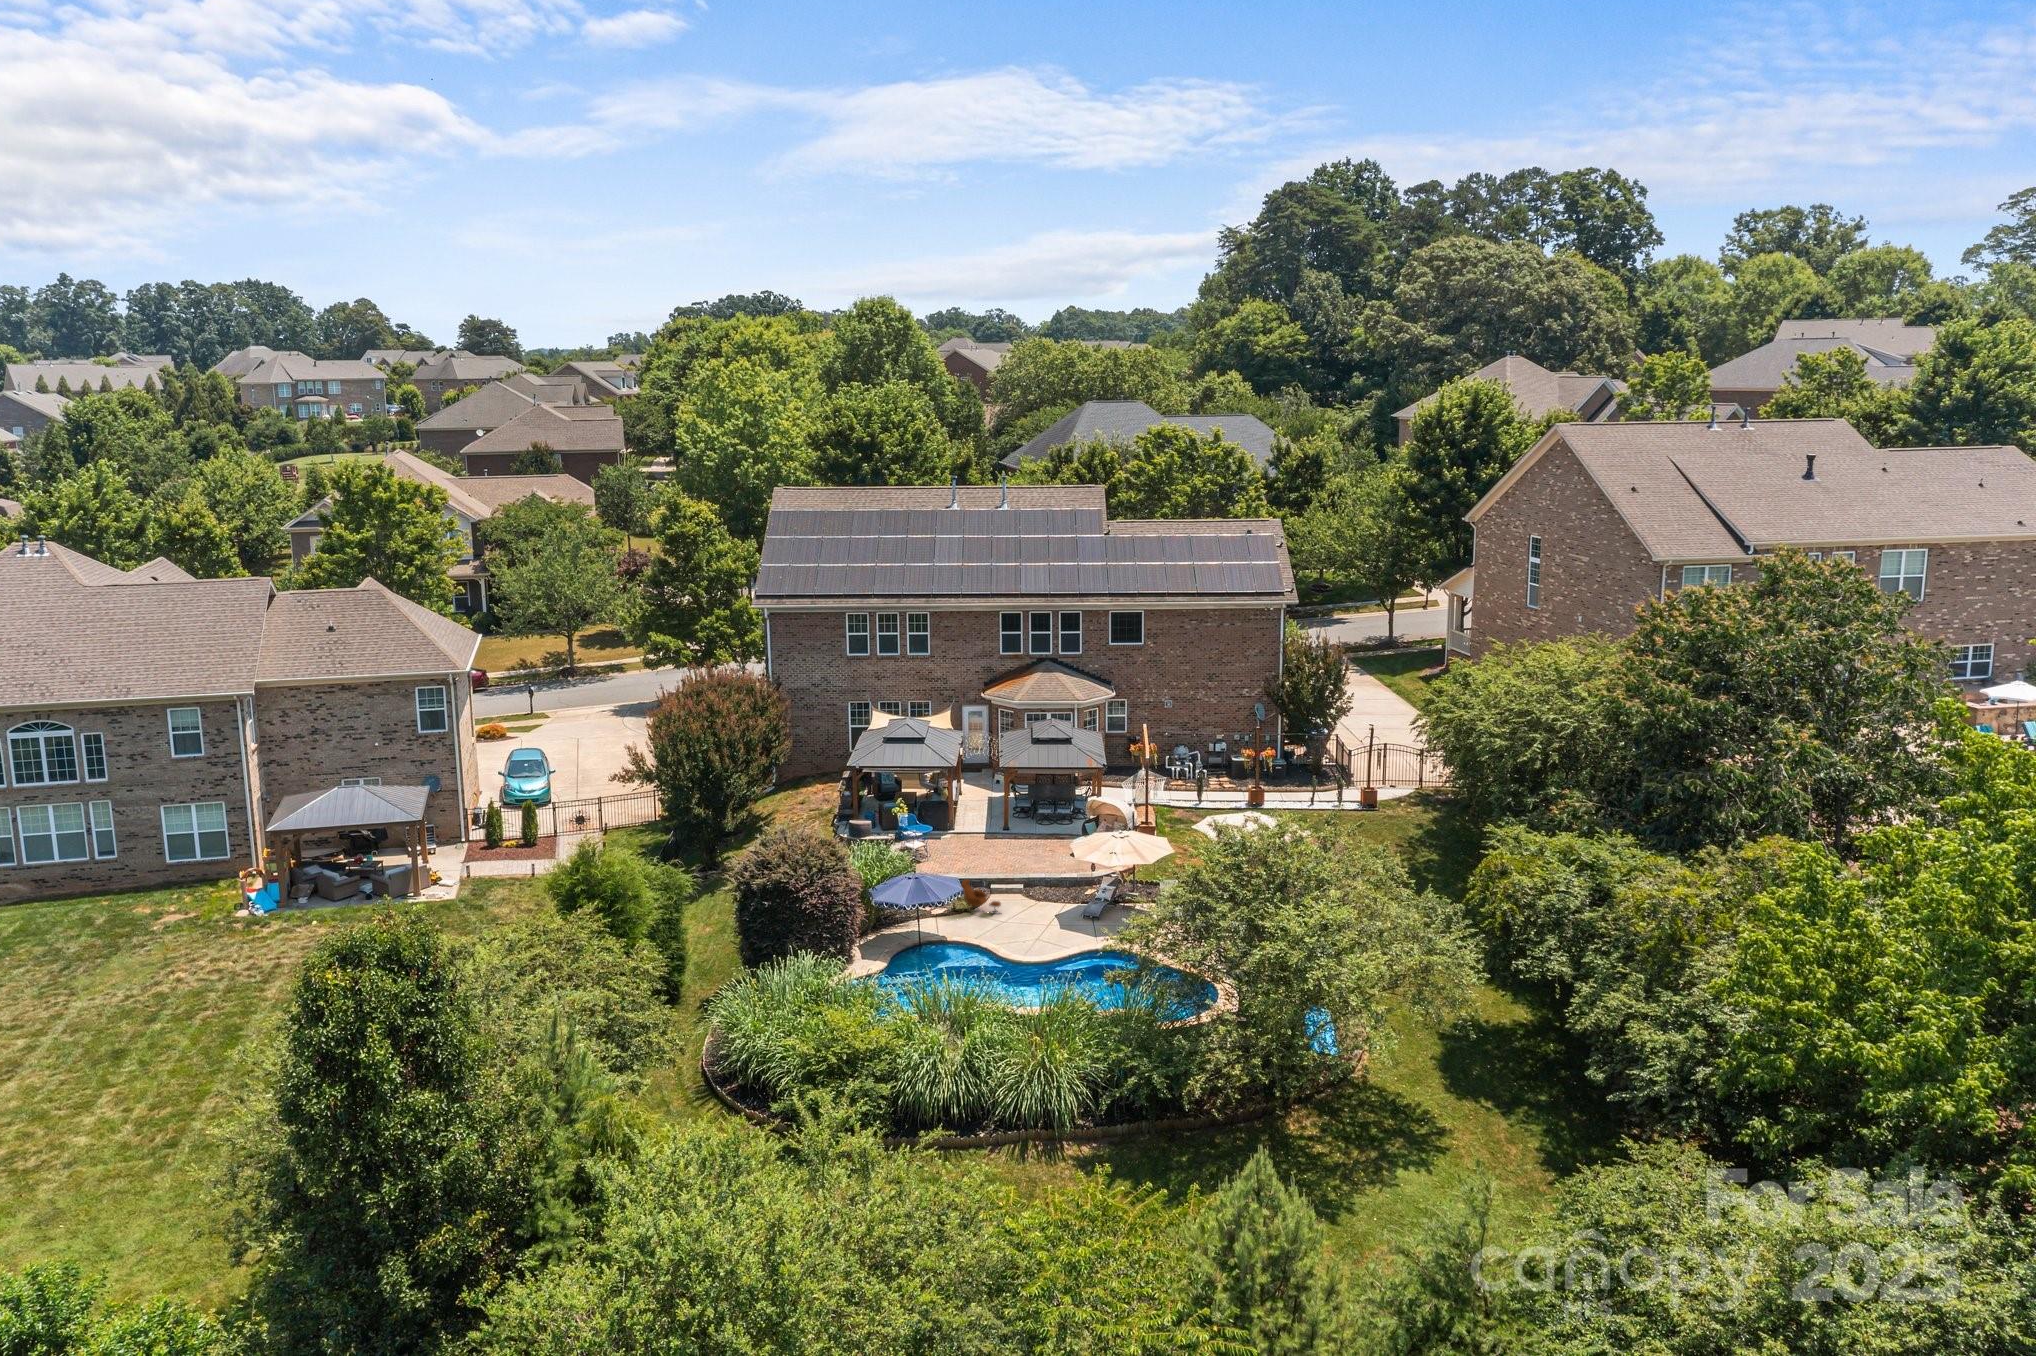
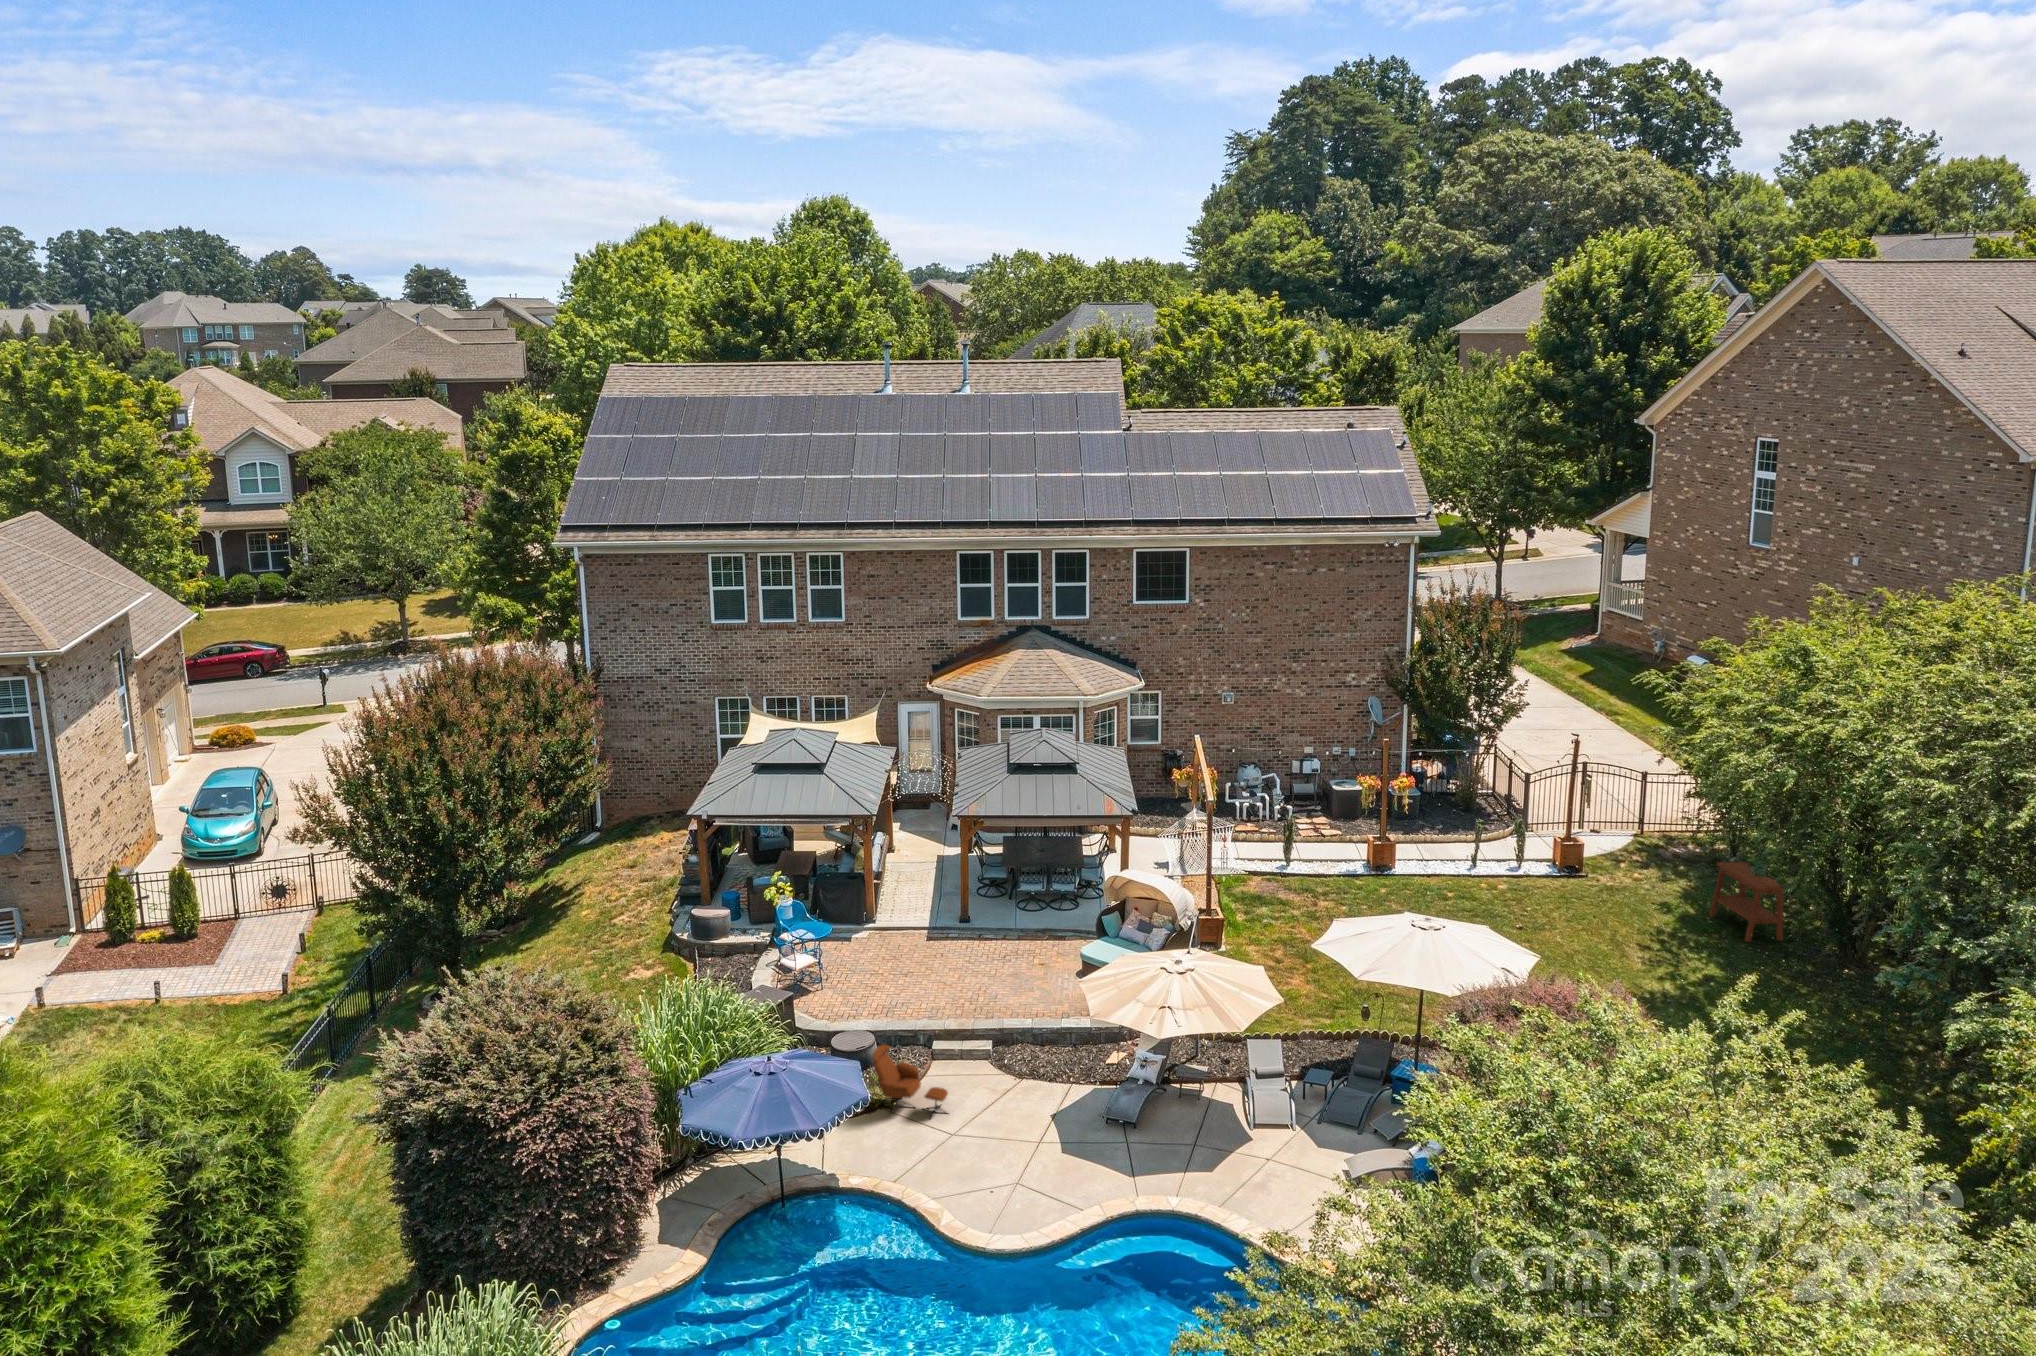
side table: none [1438,797,1474,840] -> present [1710,862,1783,942]

